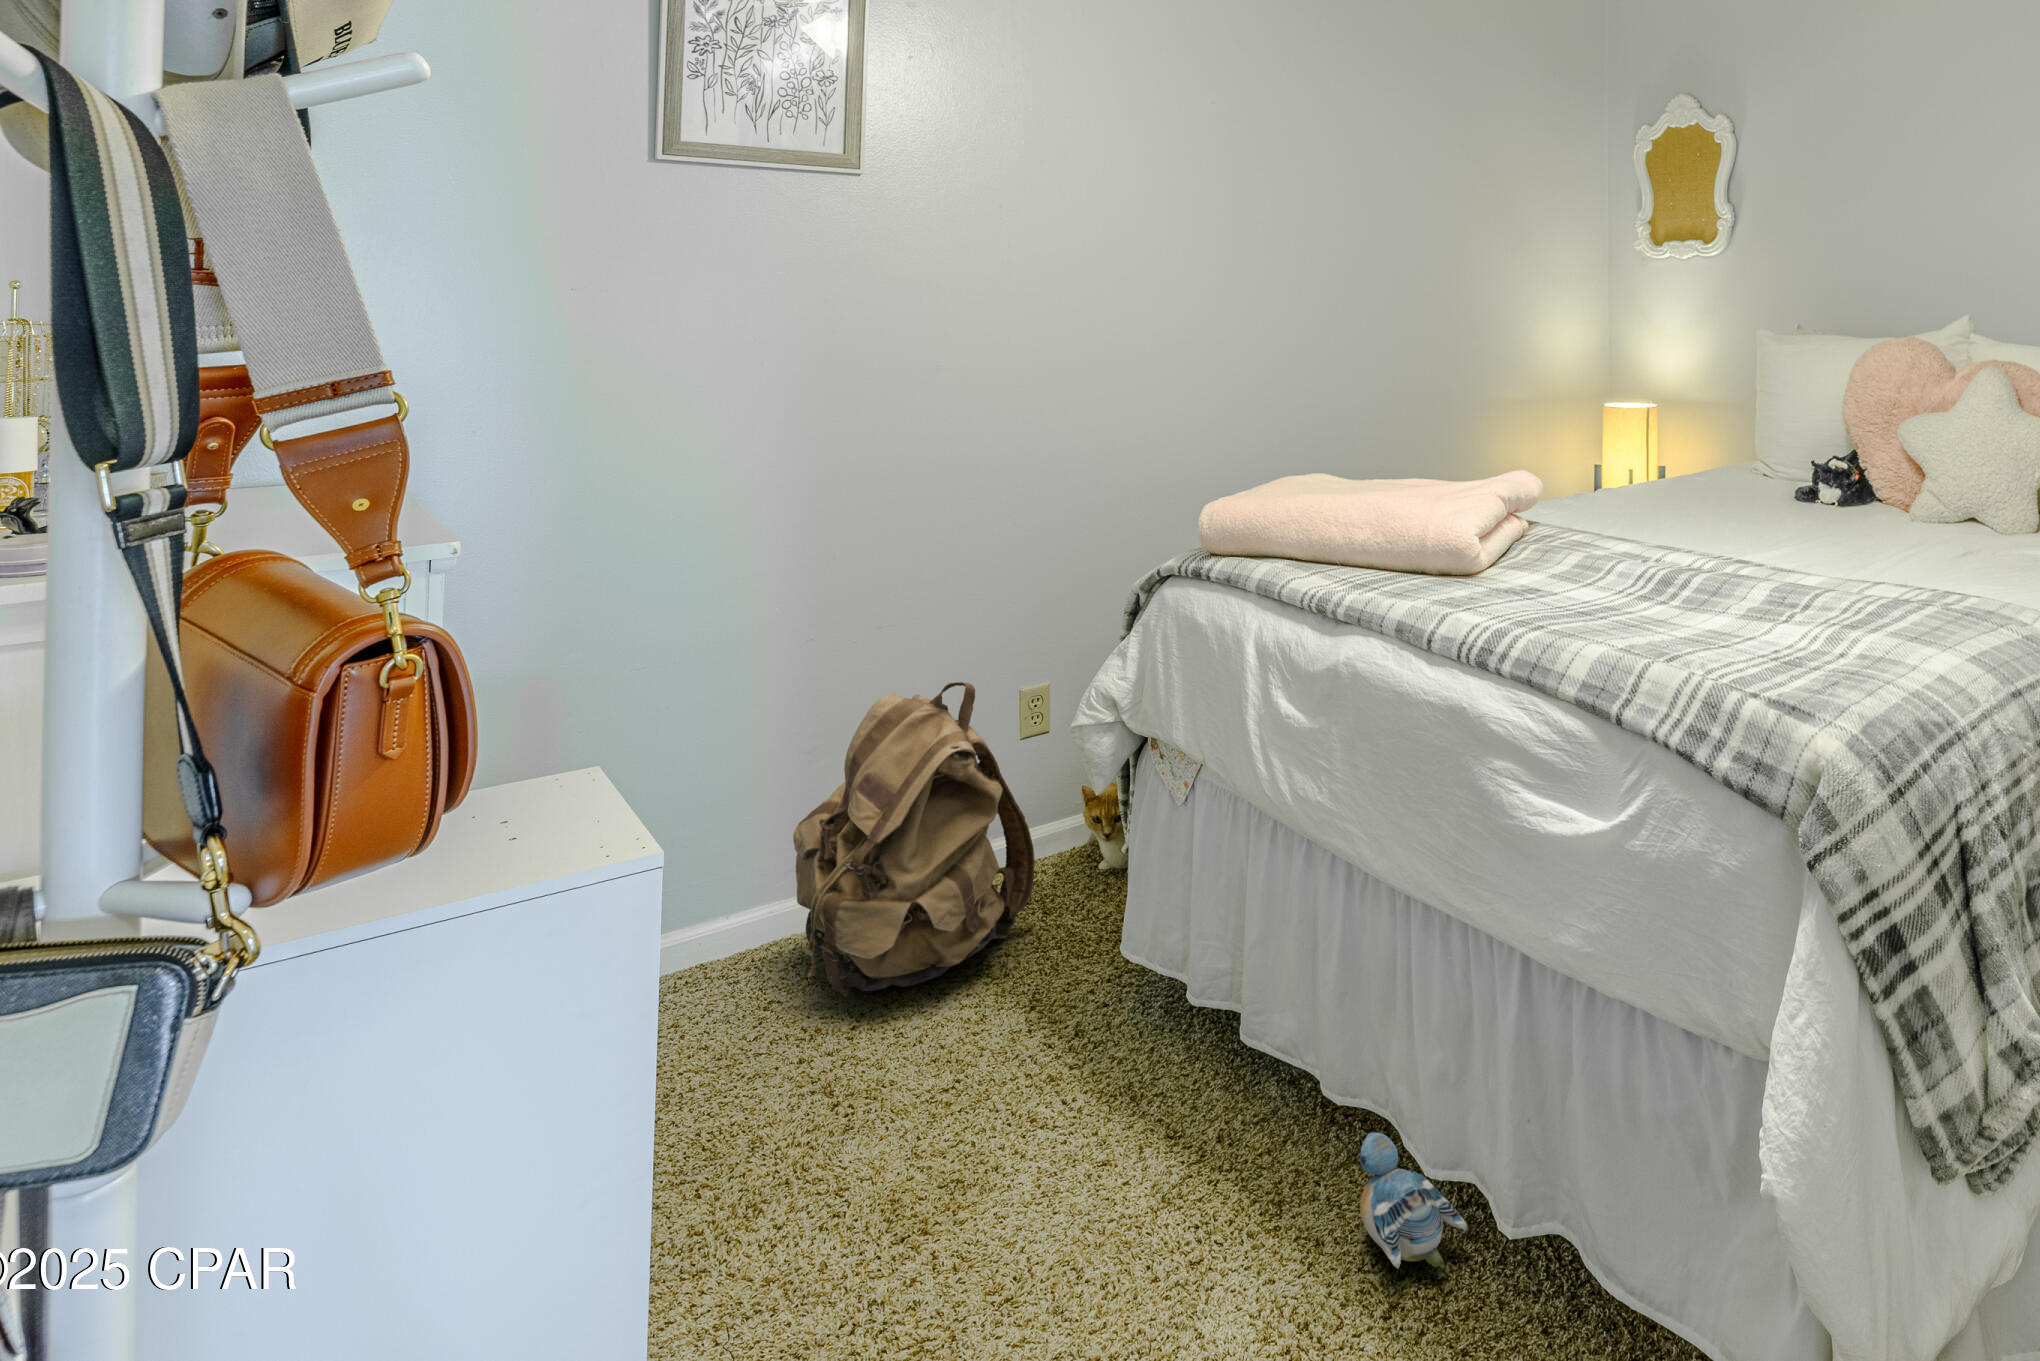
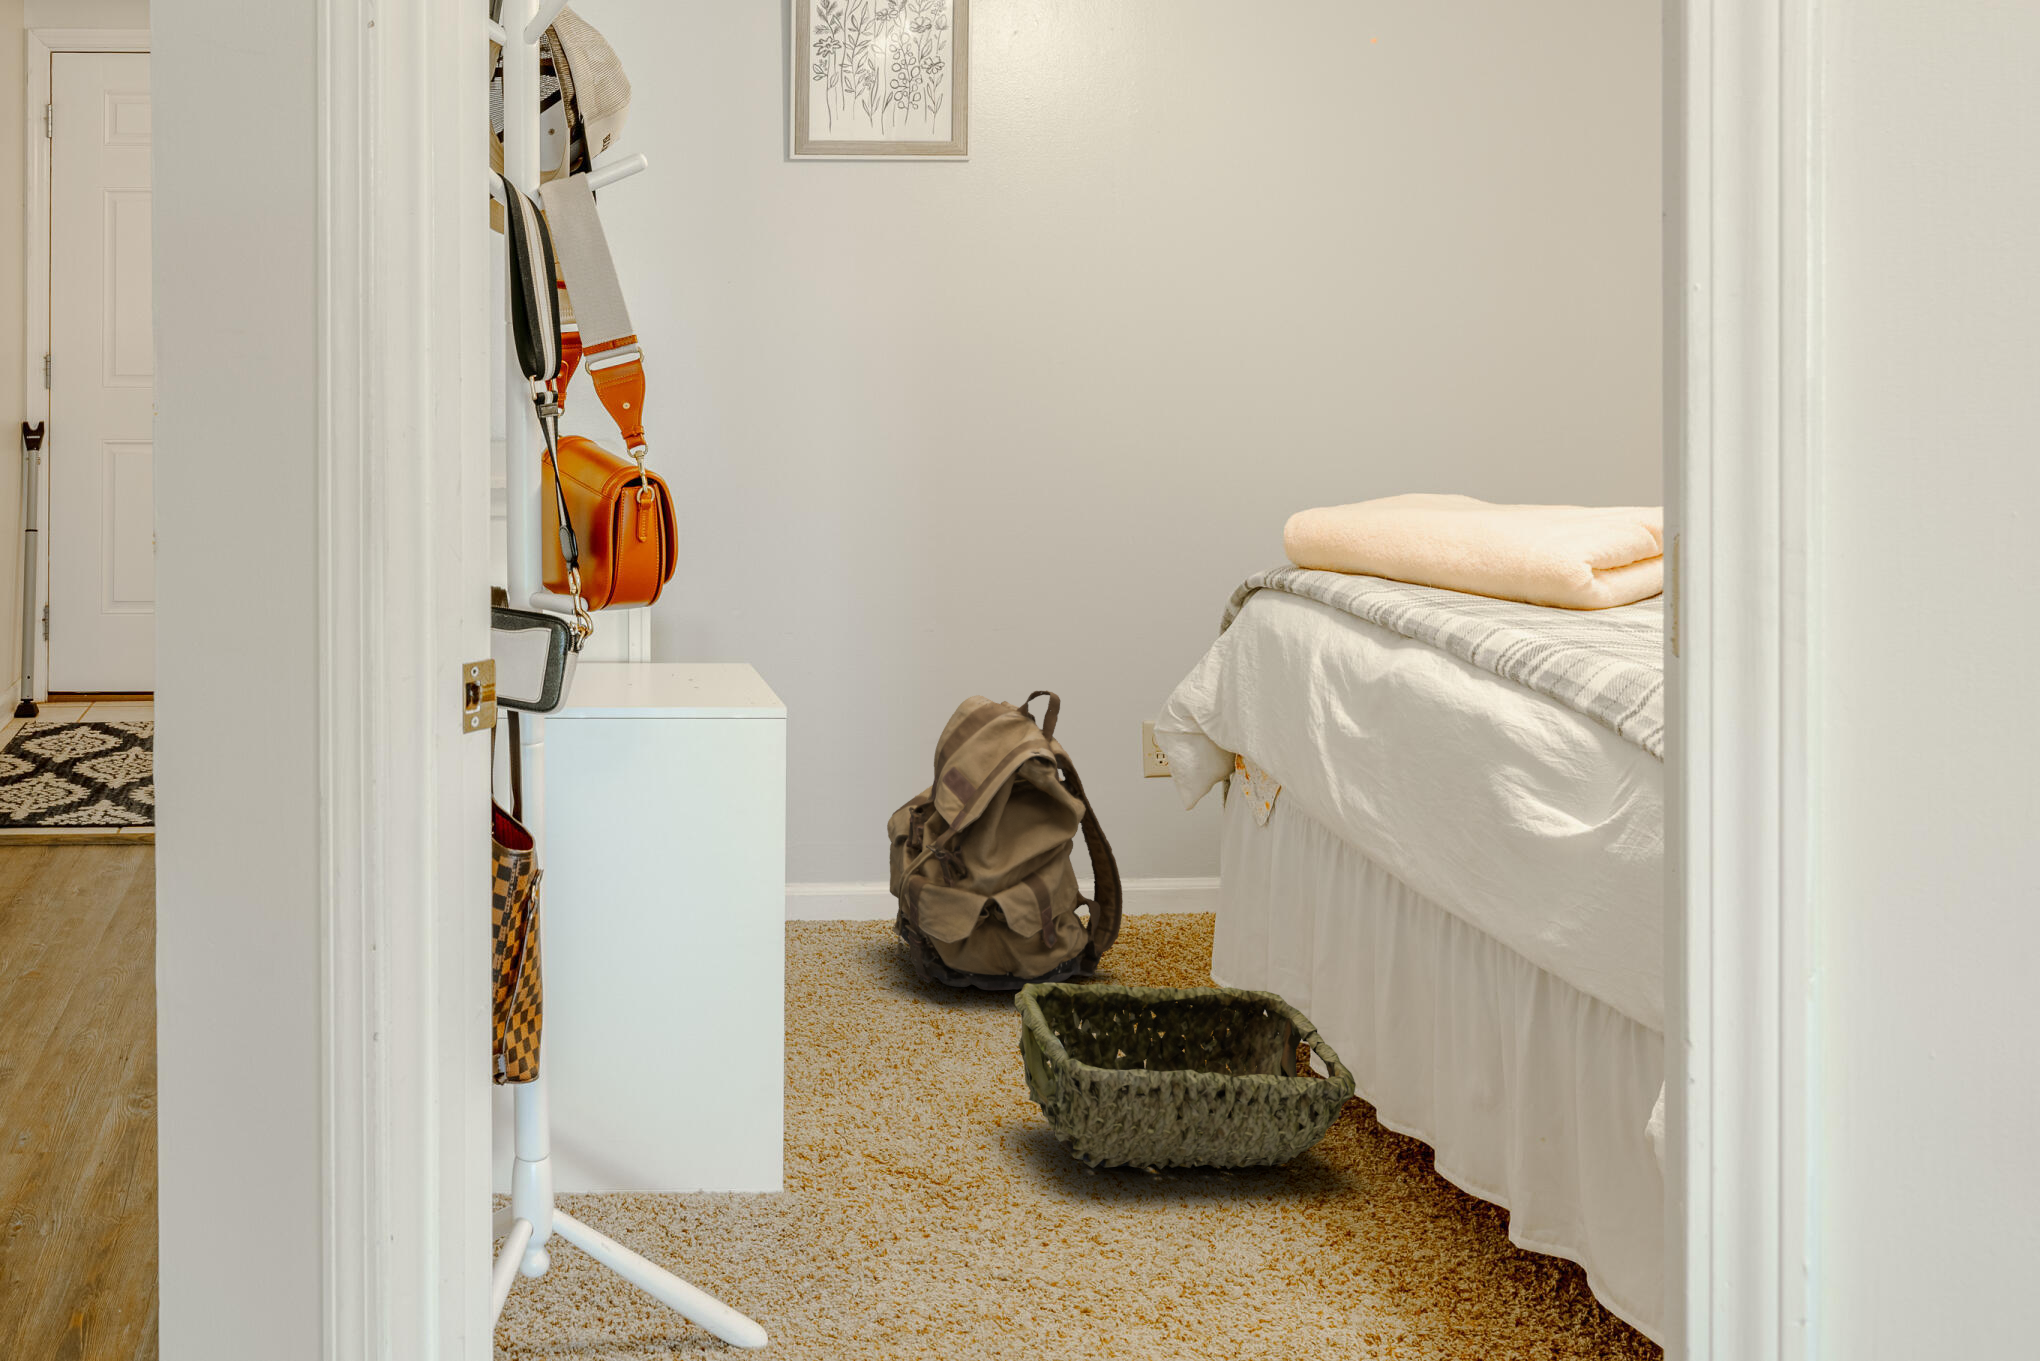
woven basket: none [970,962,1313,1229] -> present [1015,983,1356,1170]
plush toy: present [1360,1132,1467,1269] -> none [1372,1152,1481,1282]

